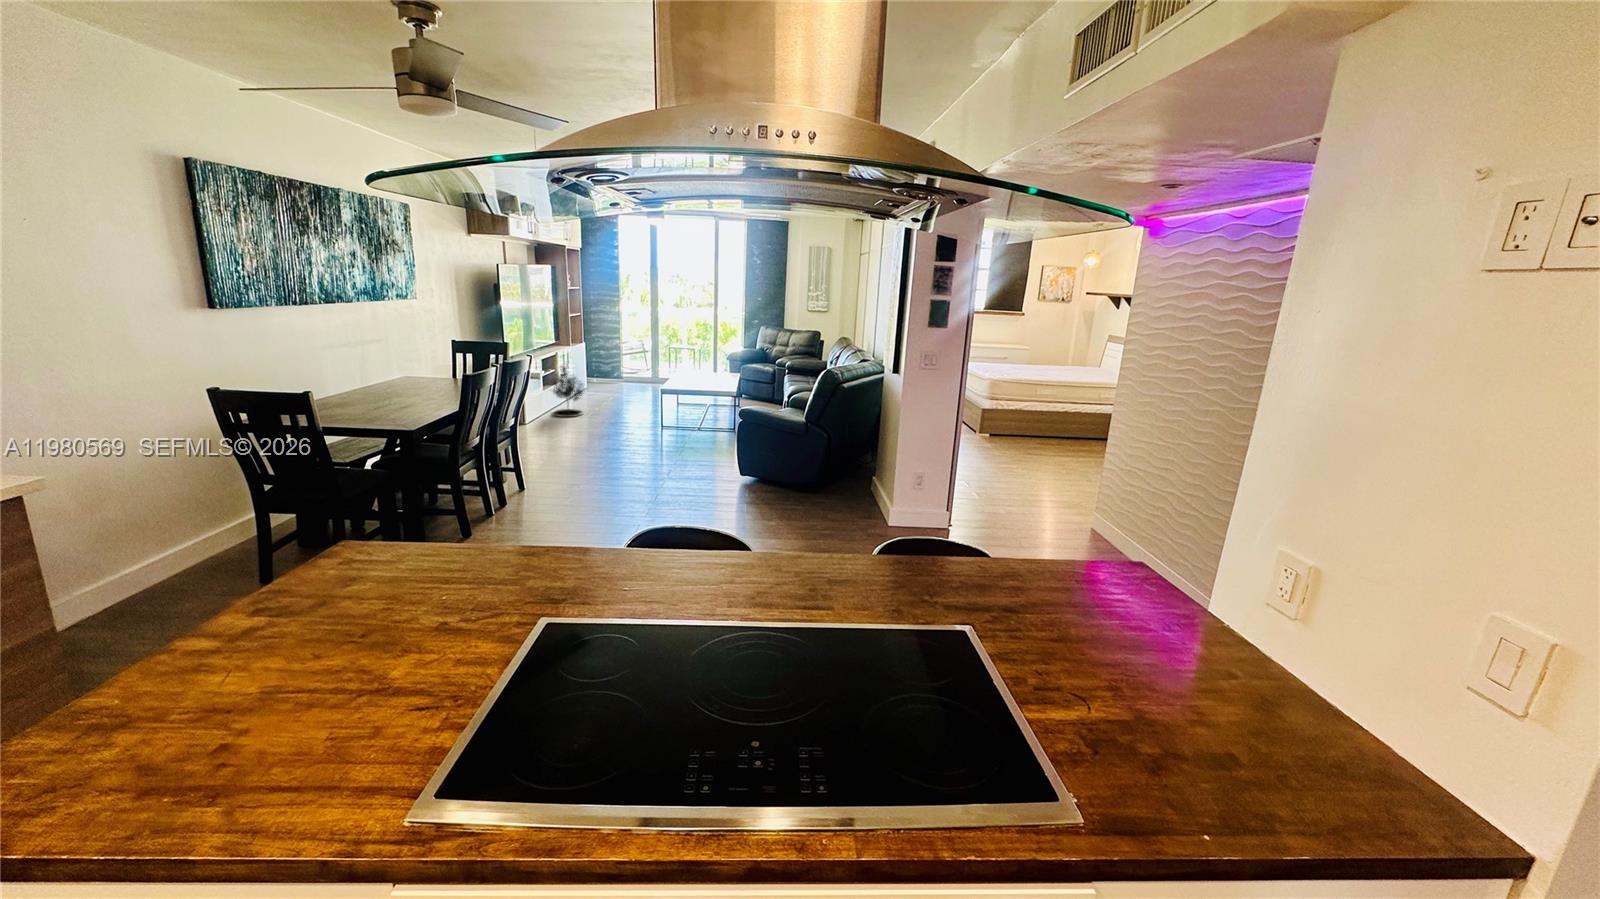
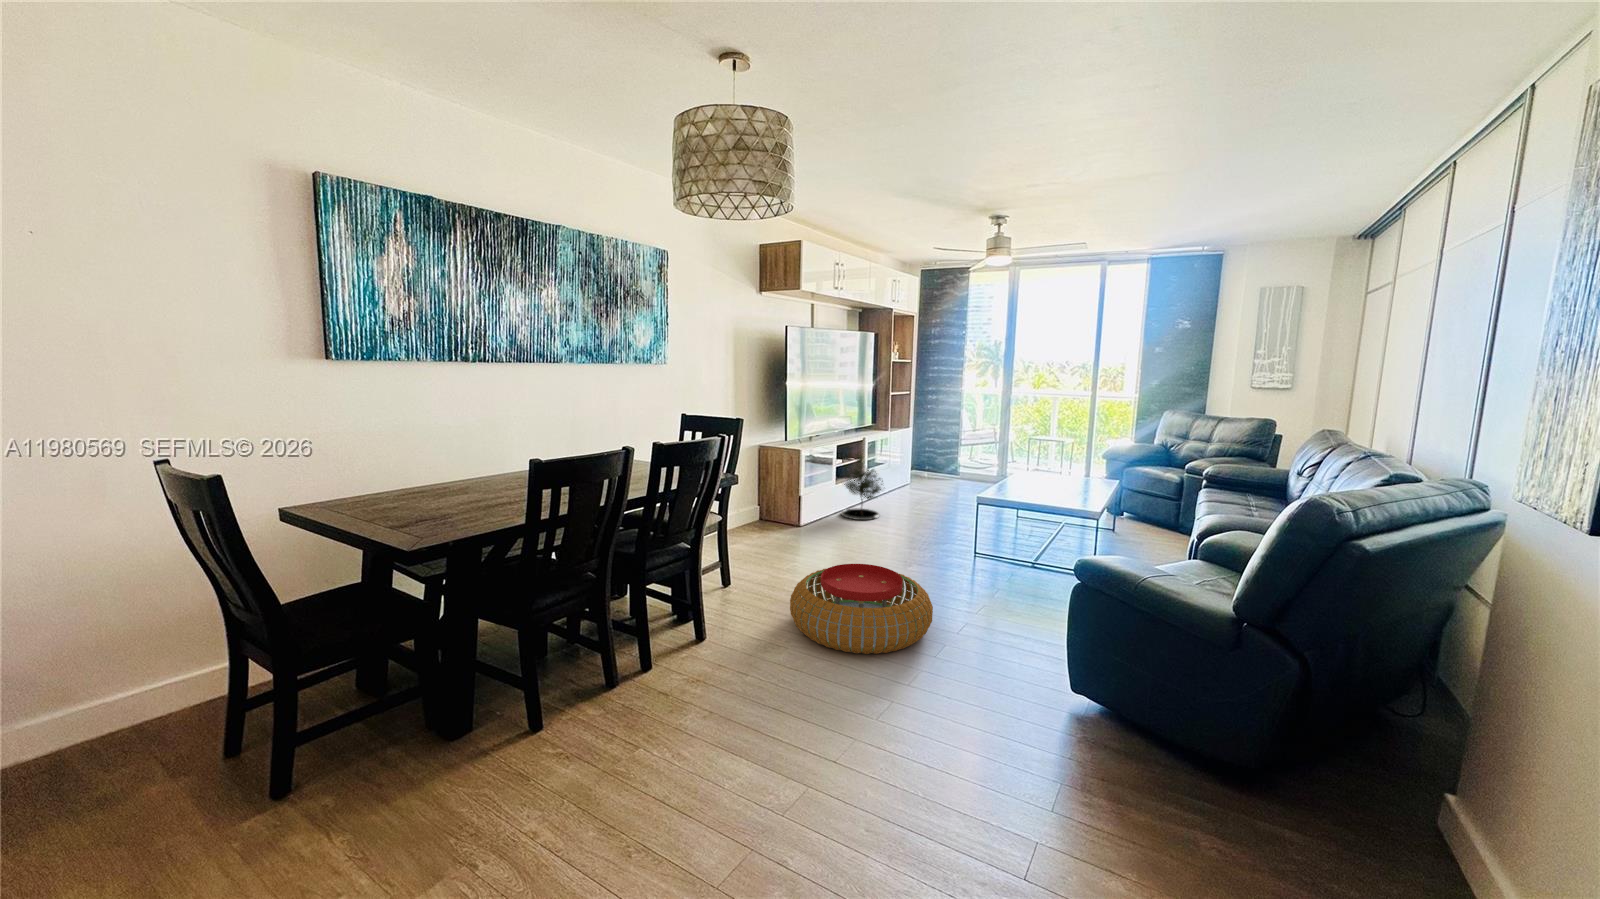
pouf: none [573,434,663,481] -> present [790,564,933,654]

